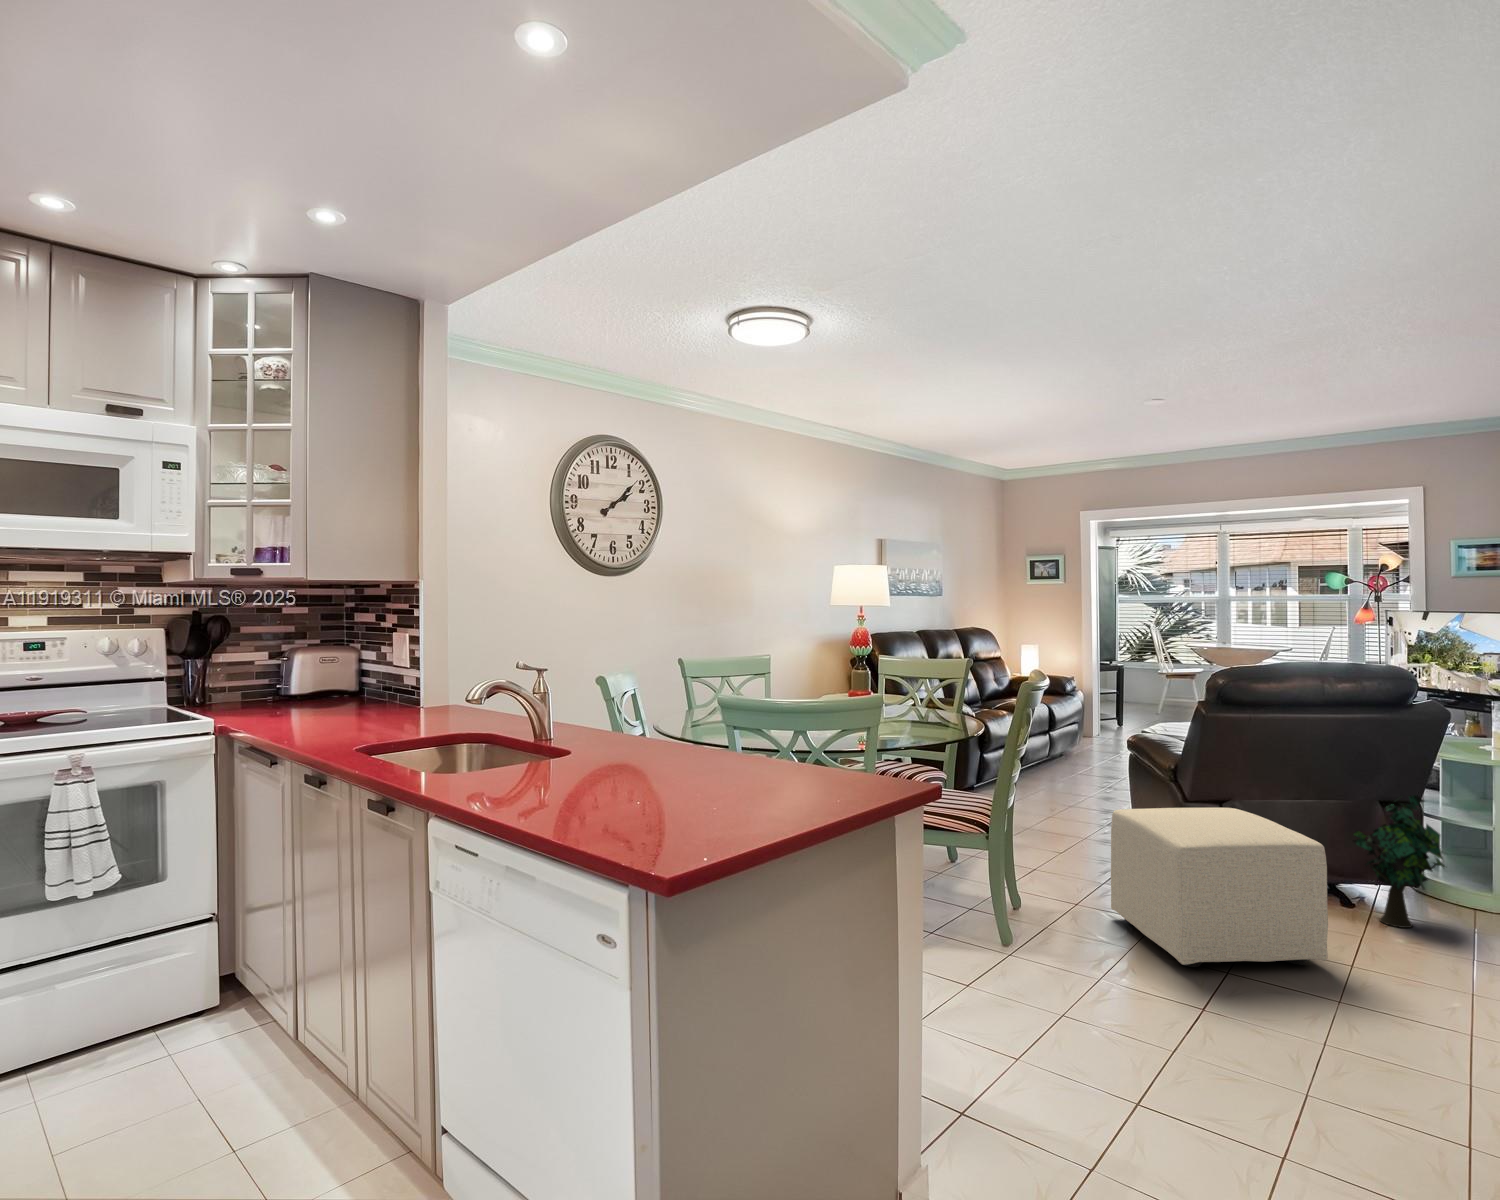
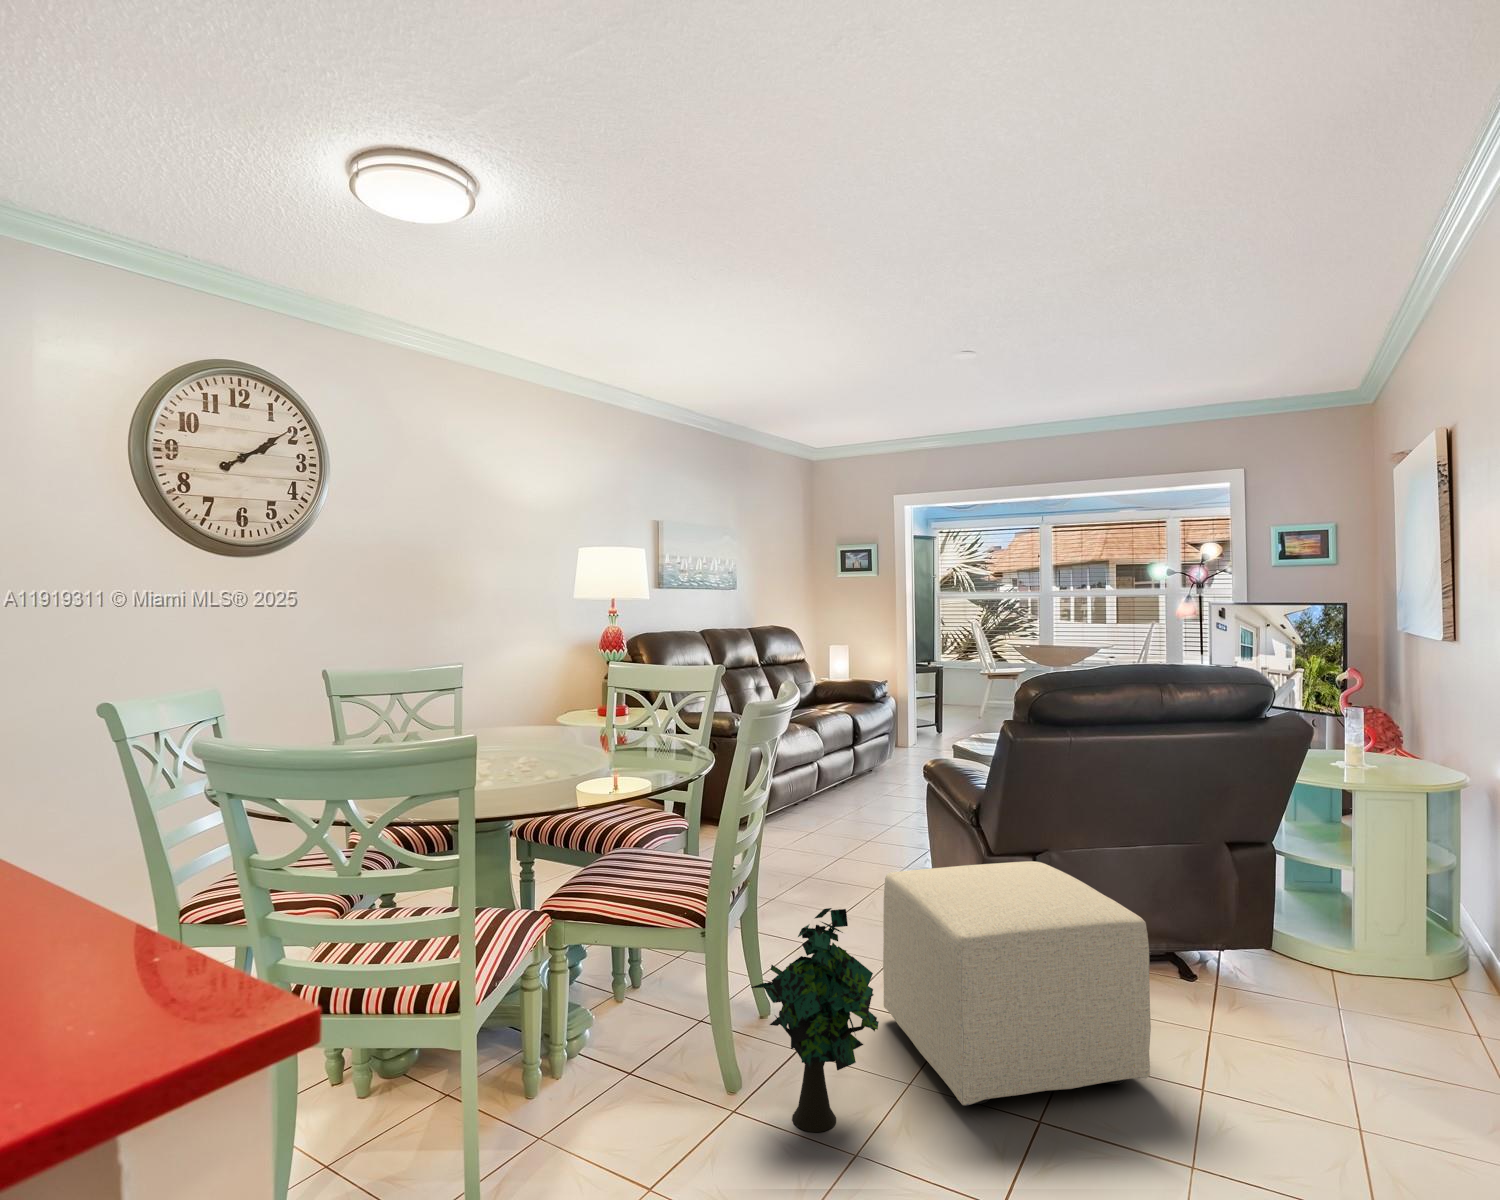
decorative plant: present [1353,795,1445,928] -> present [751,908,879,1132]

